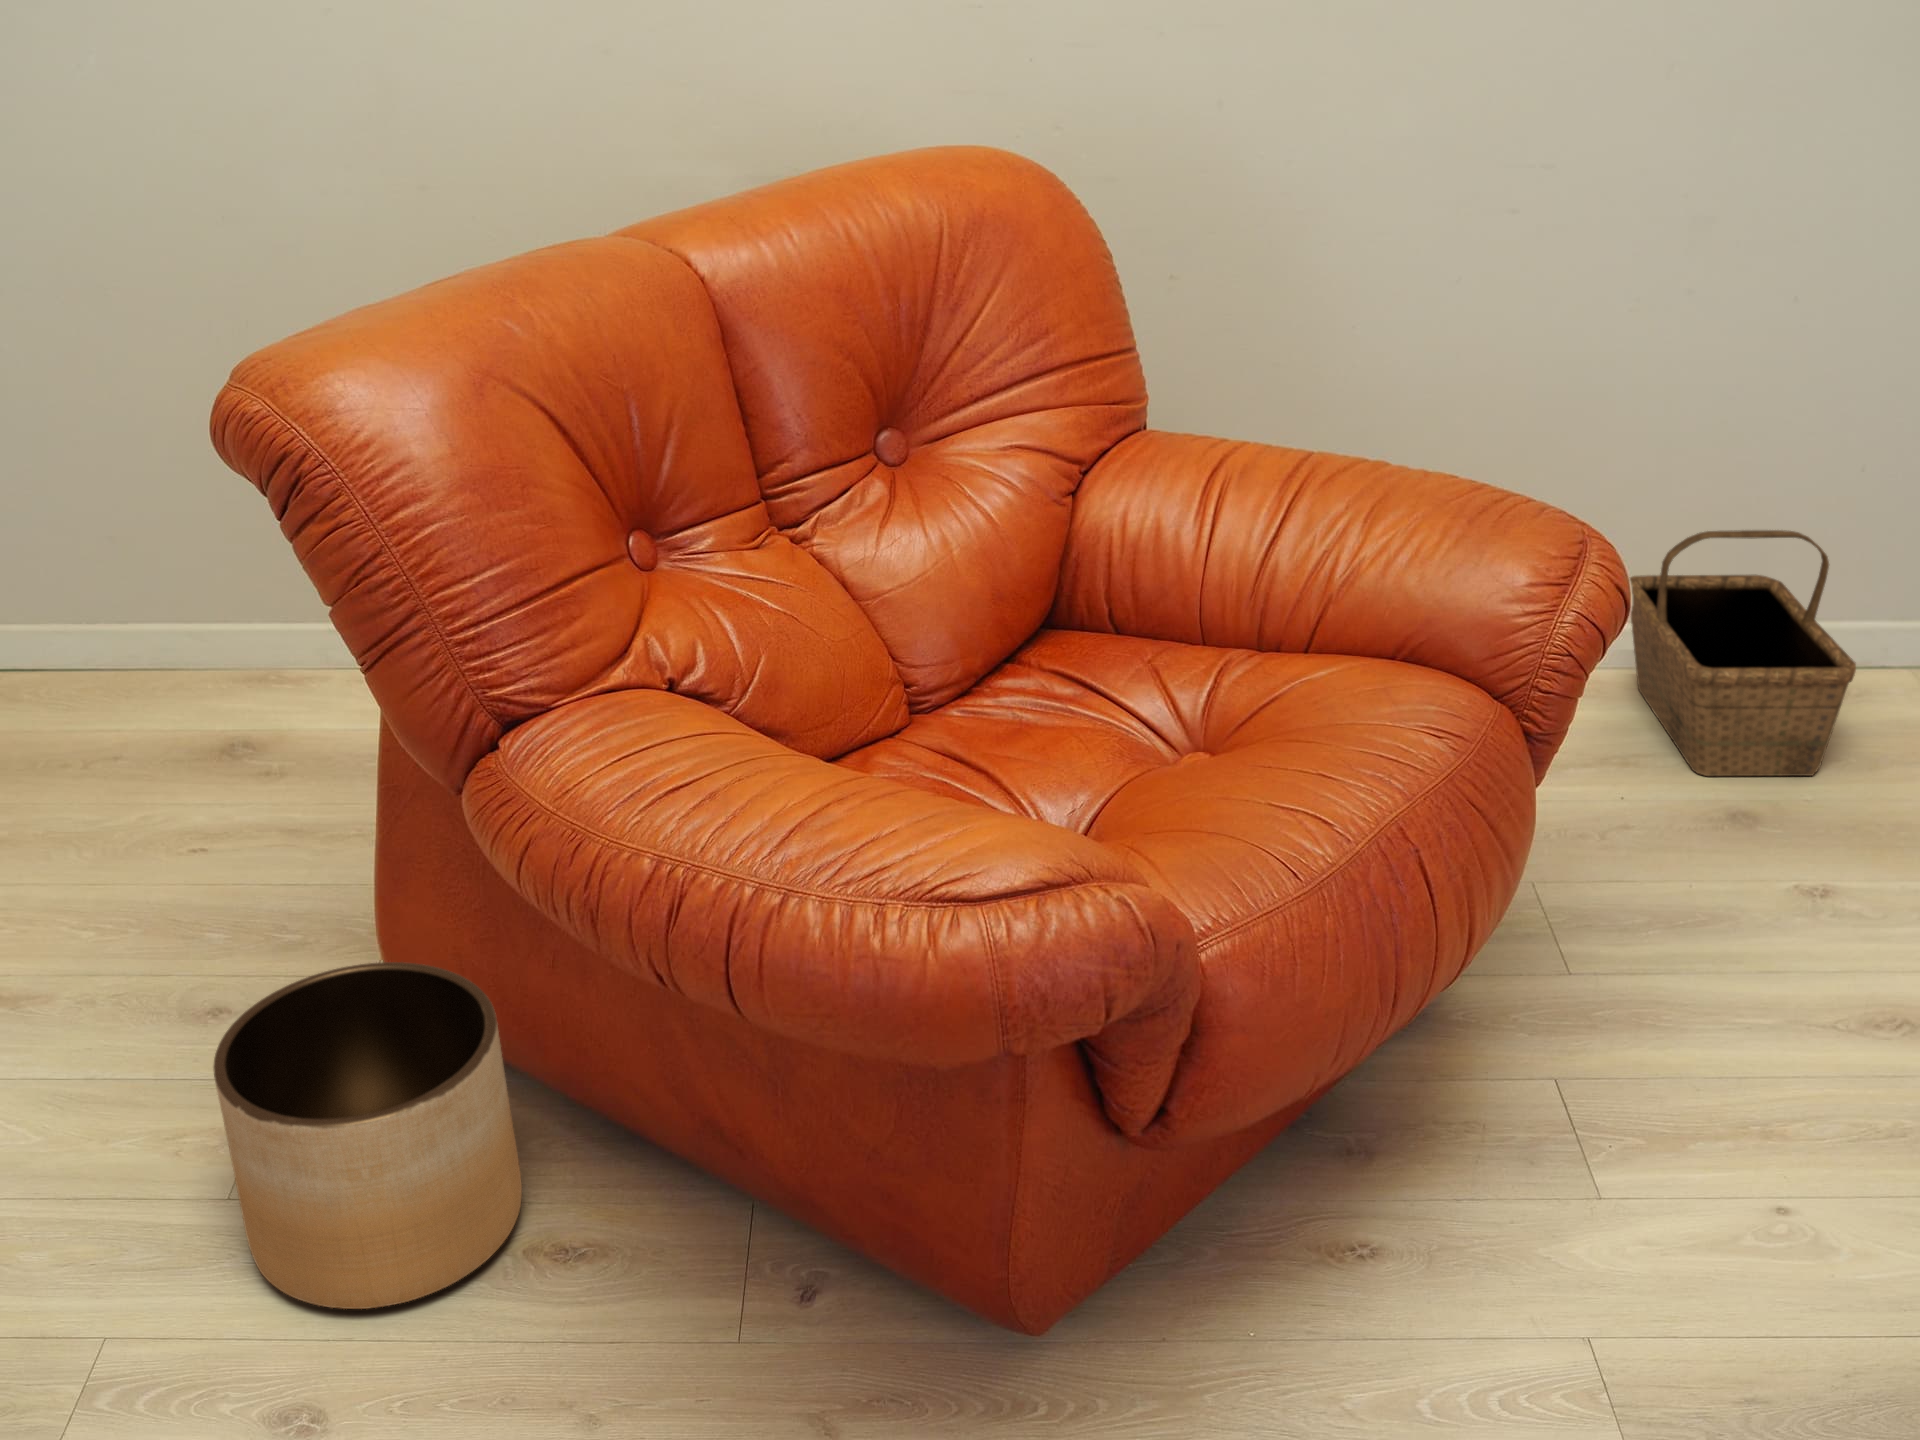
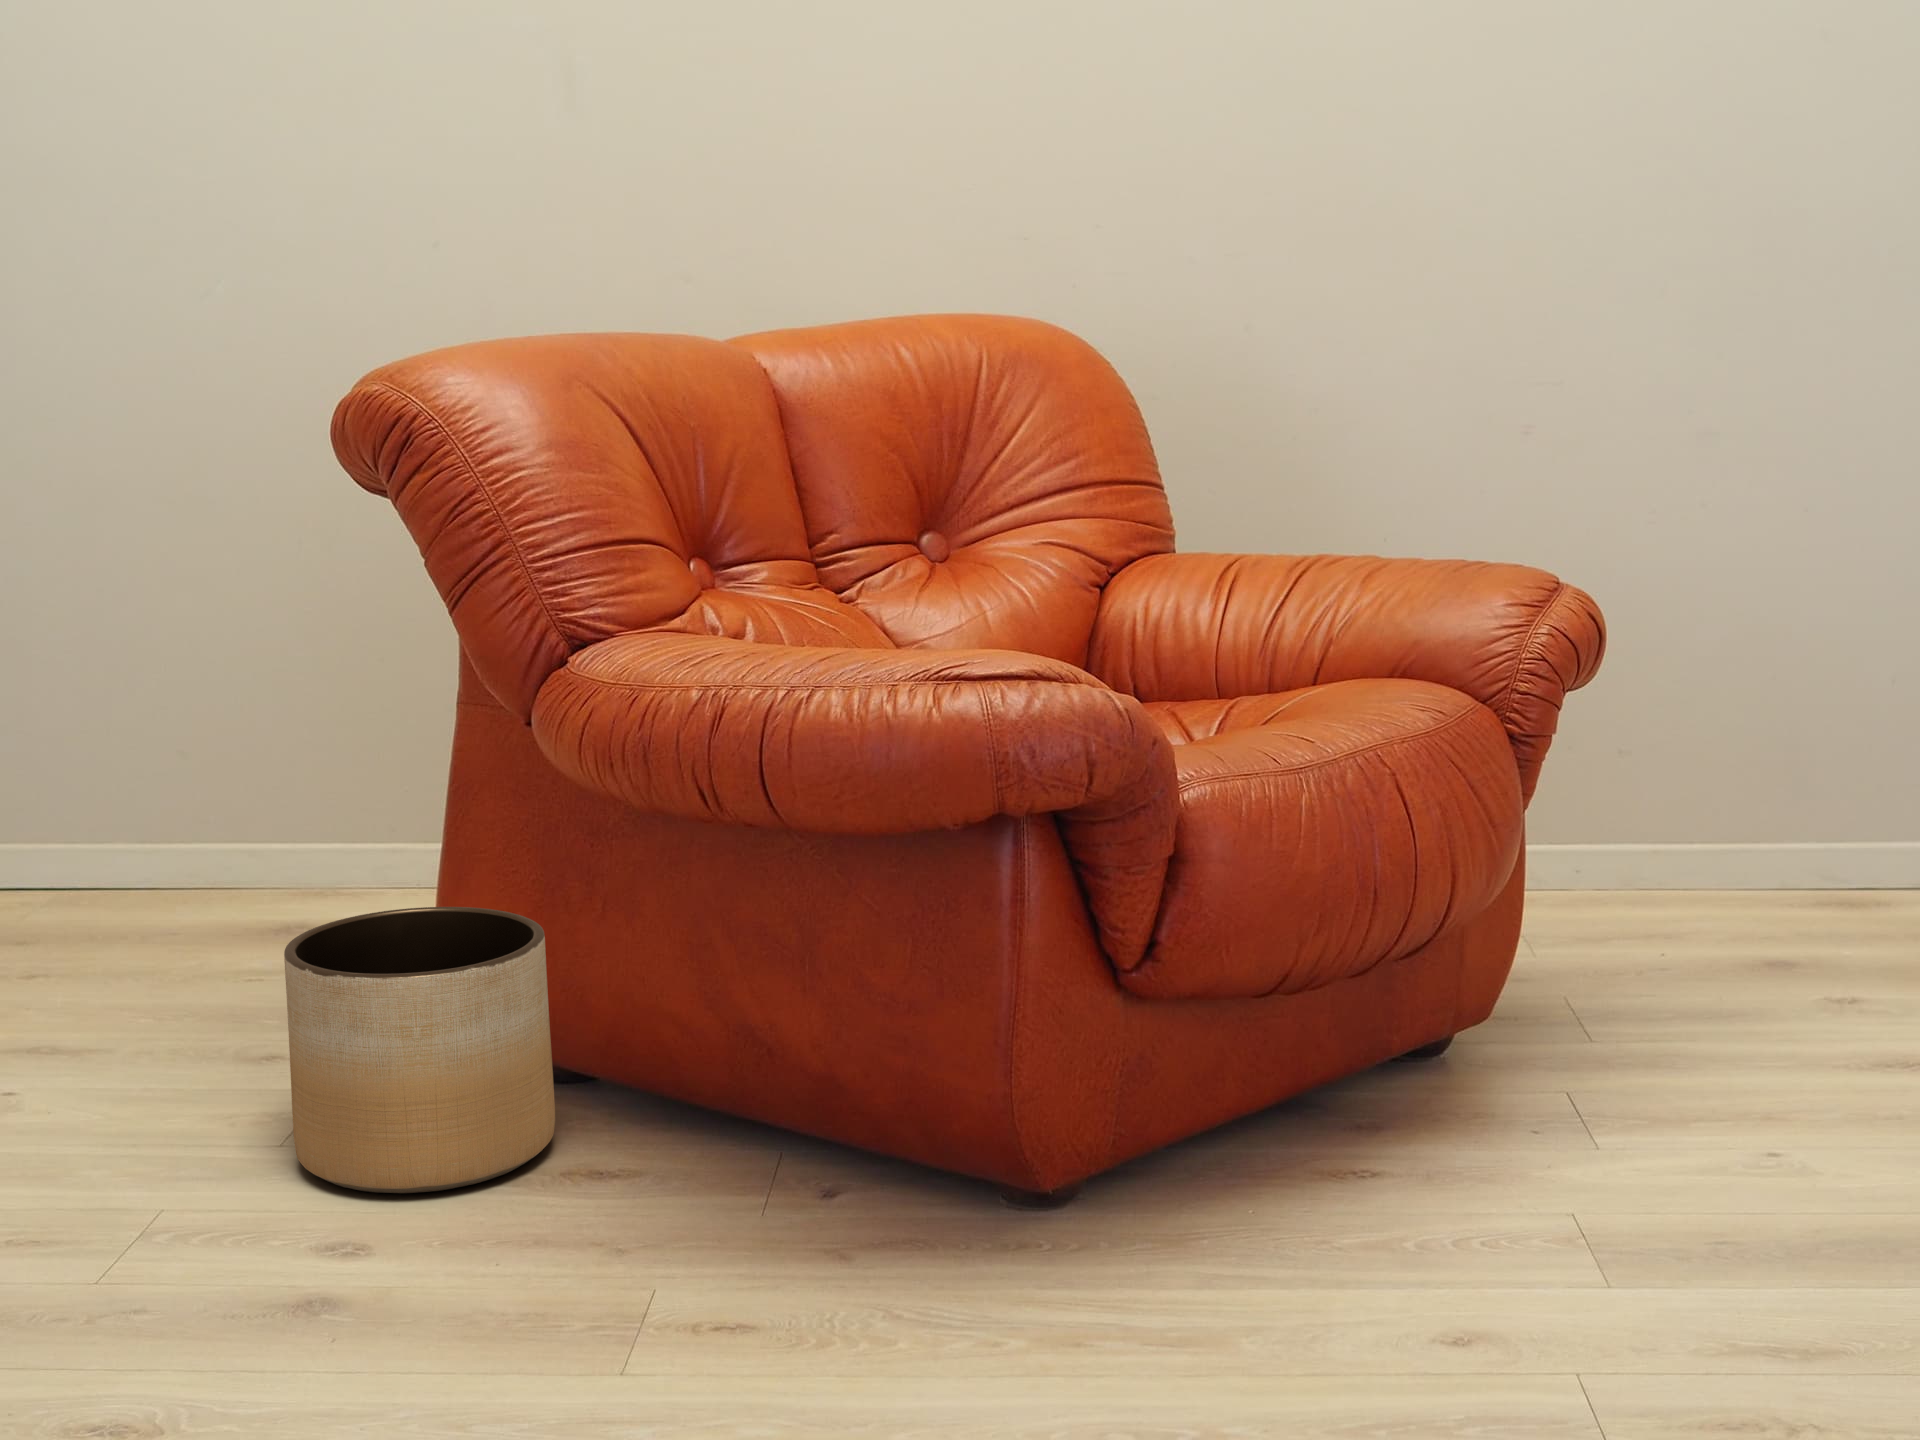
basket: present [1628,530,1856,776] -> none [1655,688,1874,921]

